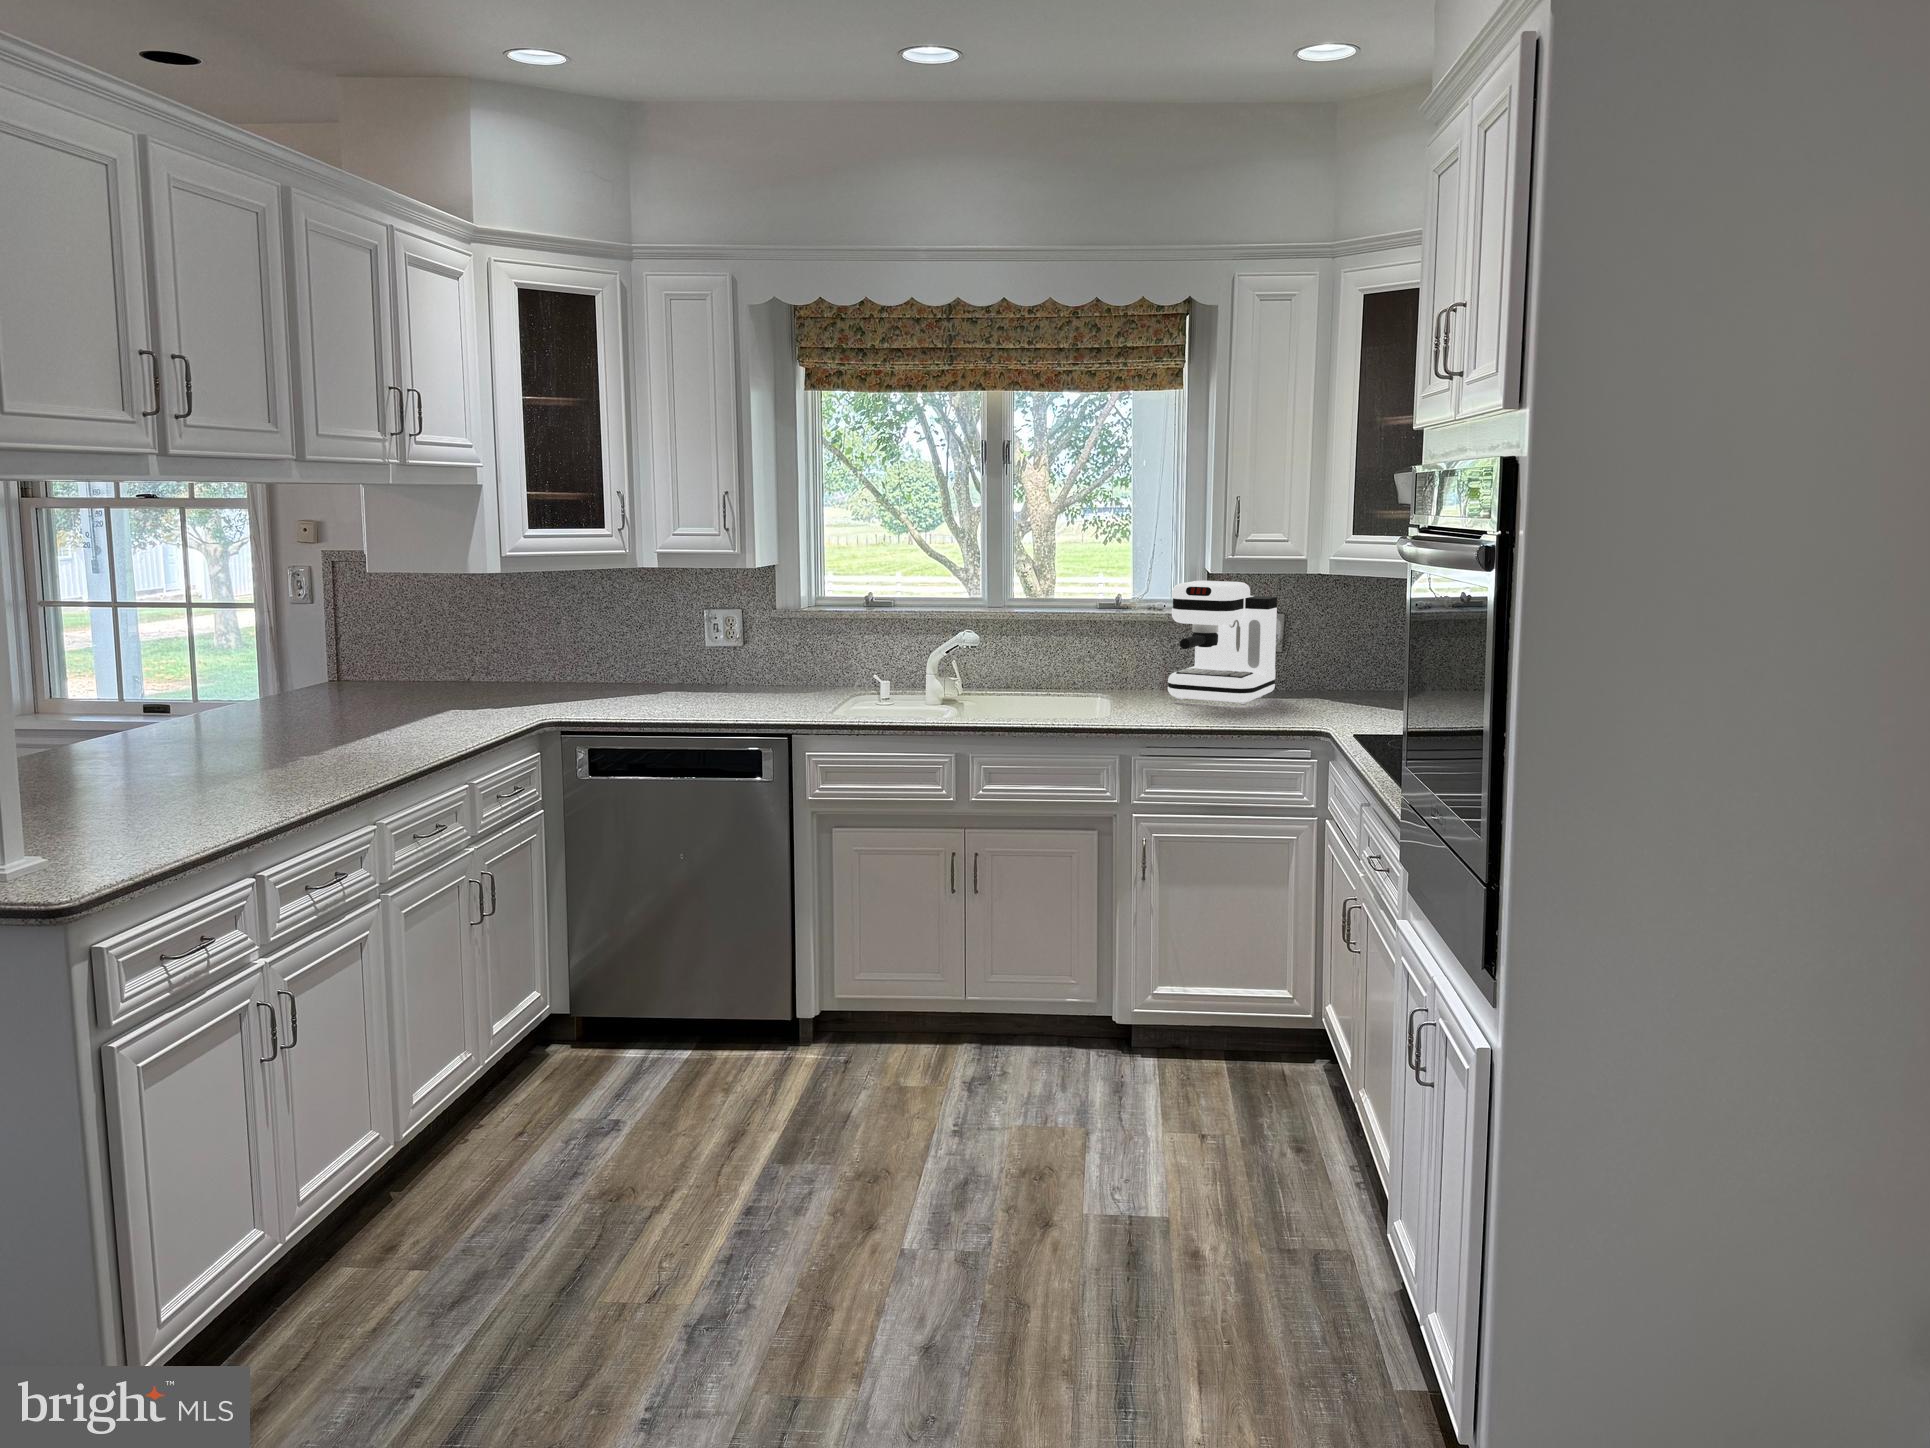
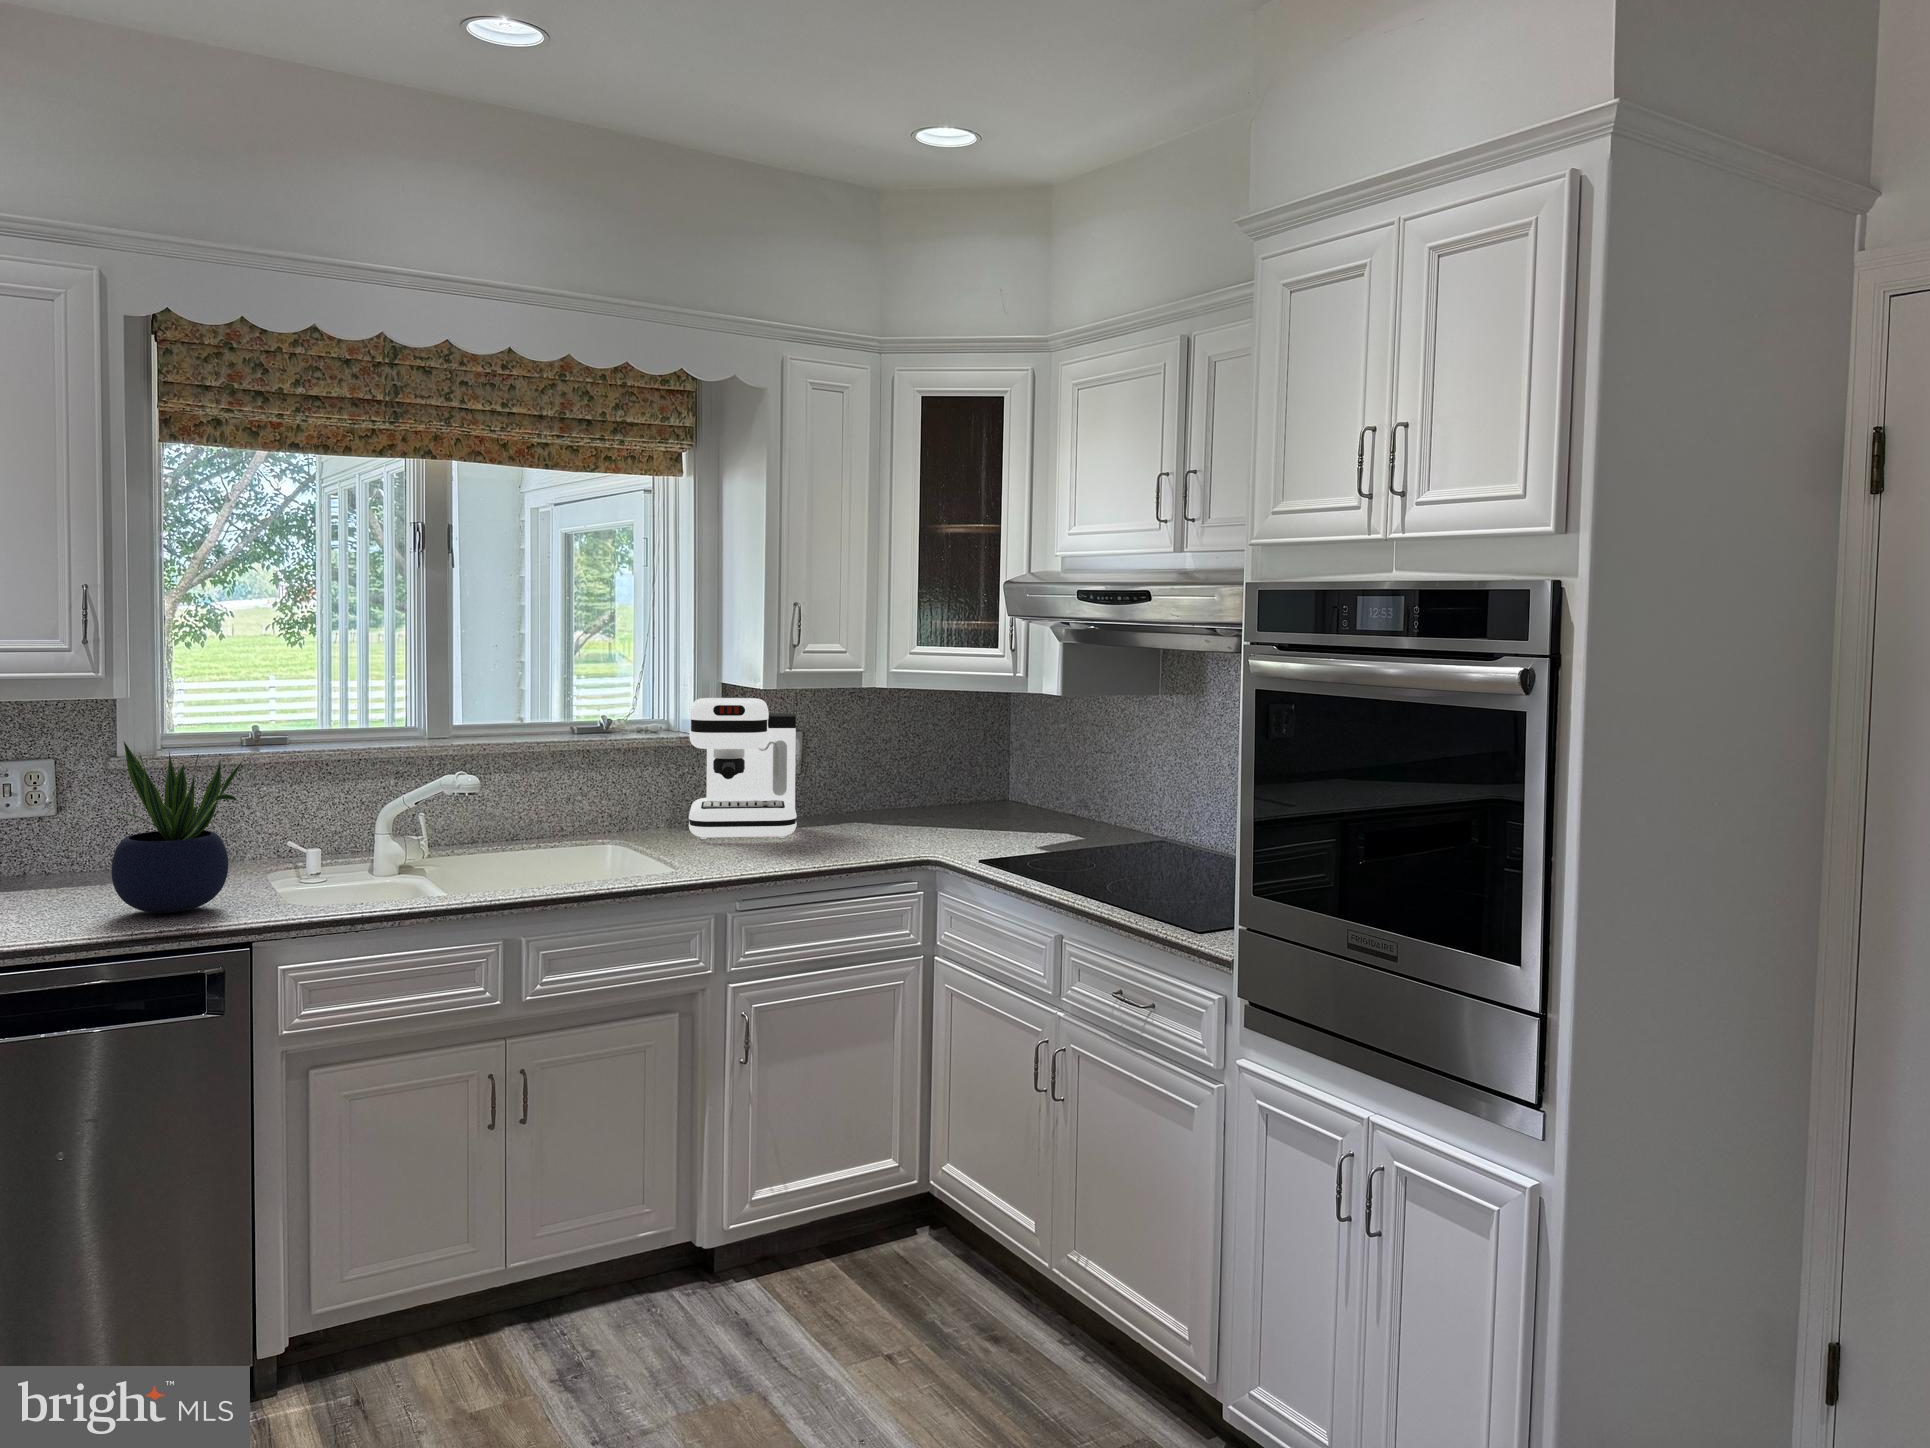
potted plant: none [726,595,809,710] -> present [112,742,242,913]

